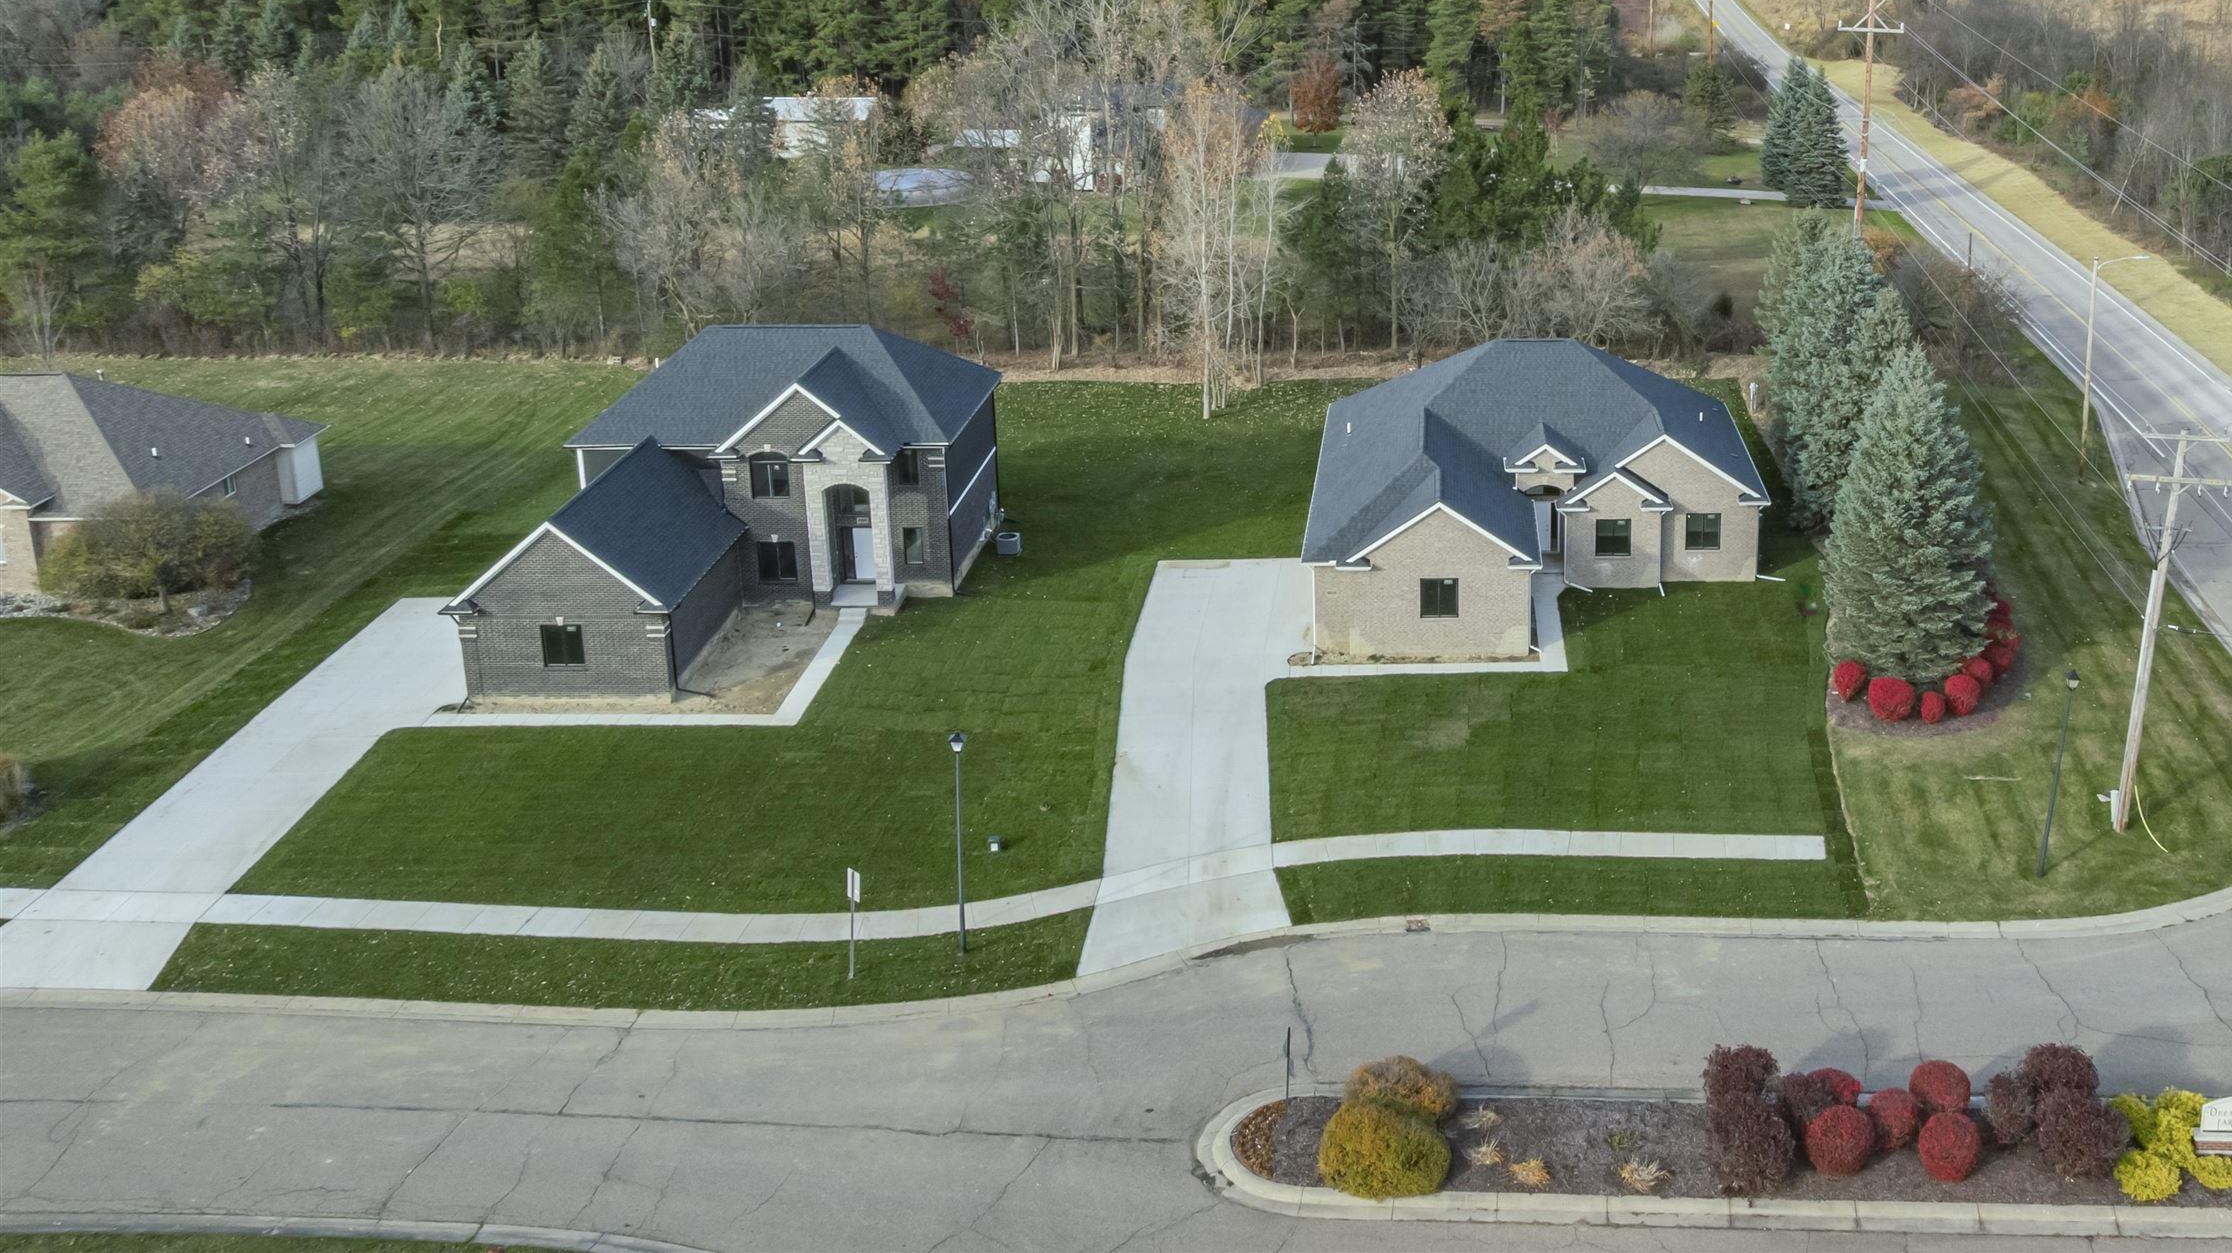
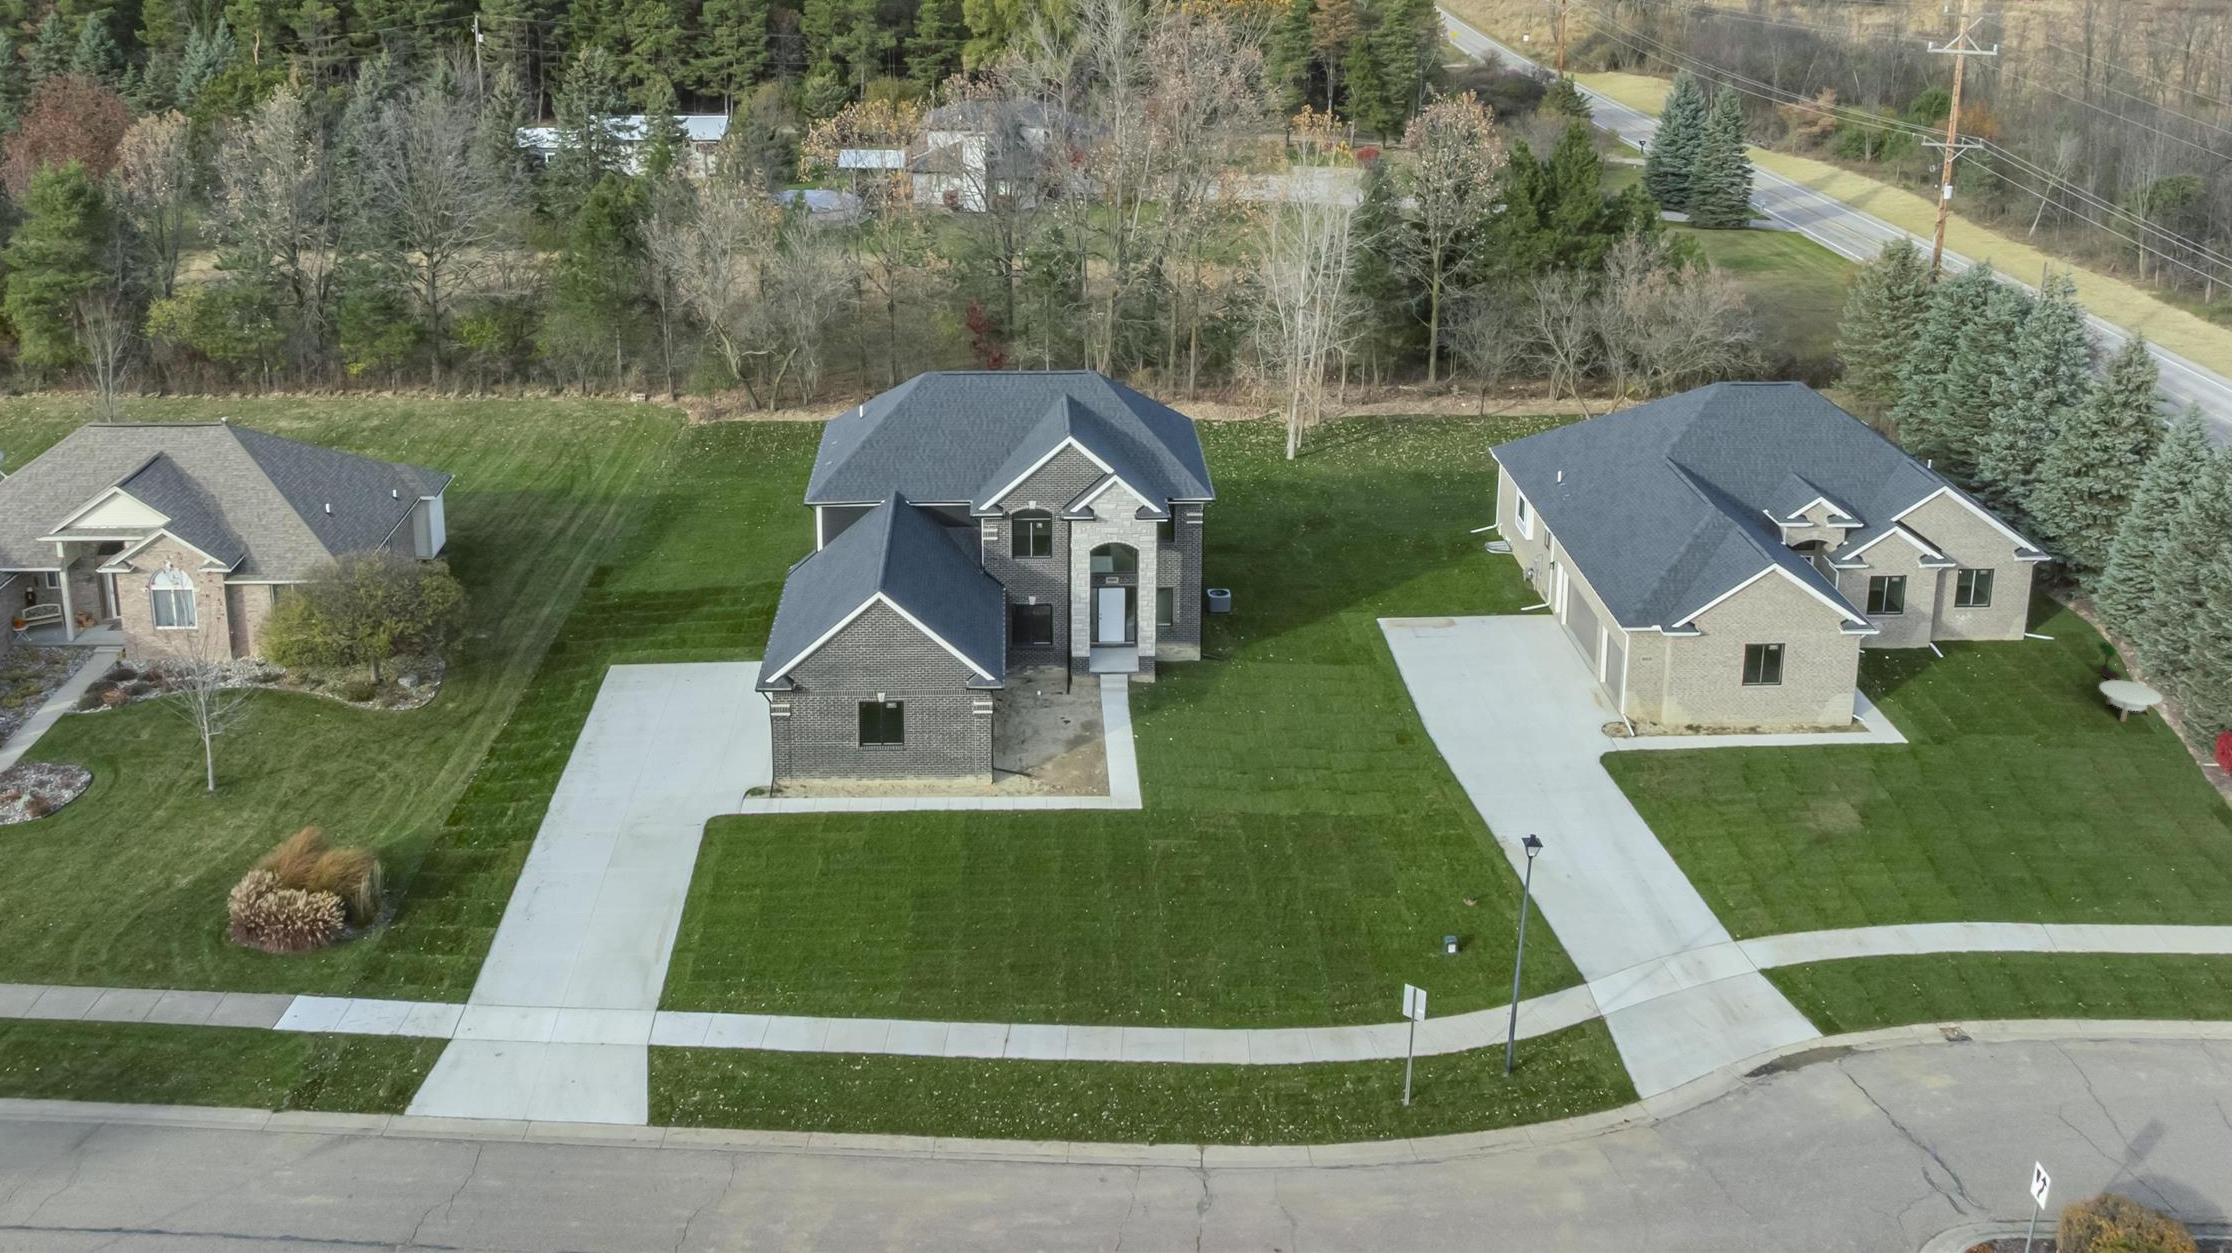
round table: none [1774,617,1826,655] -> present [2099,680,2162,722]

